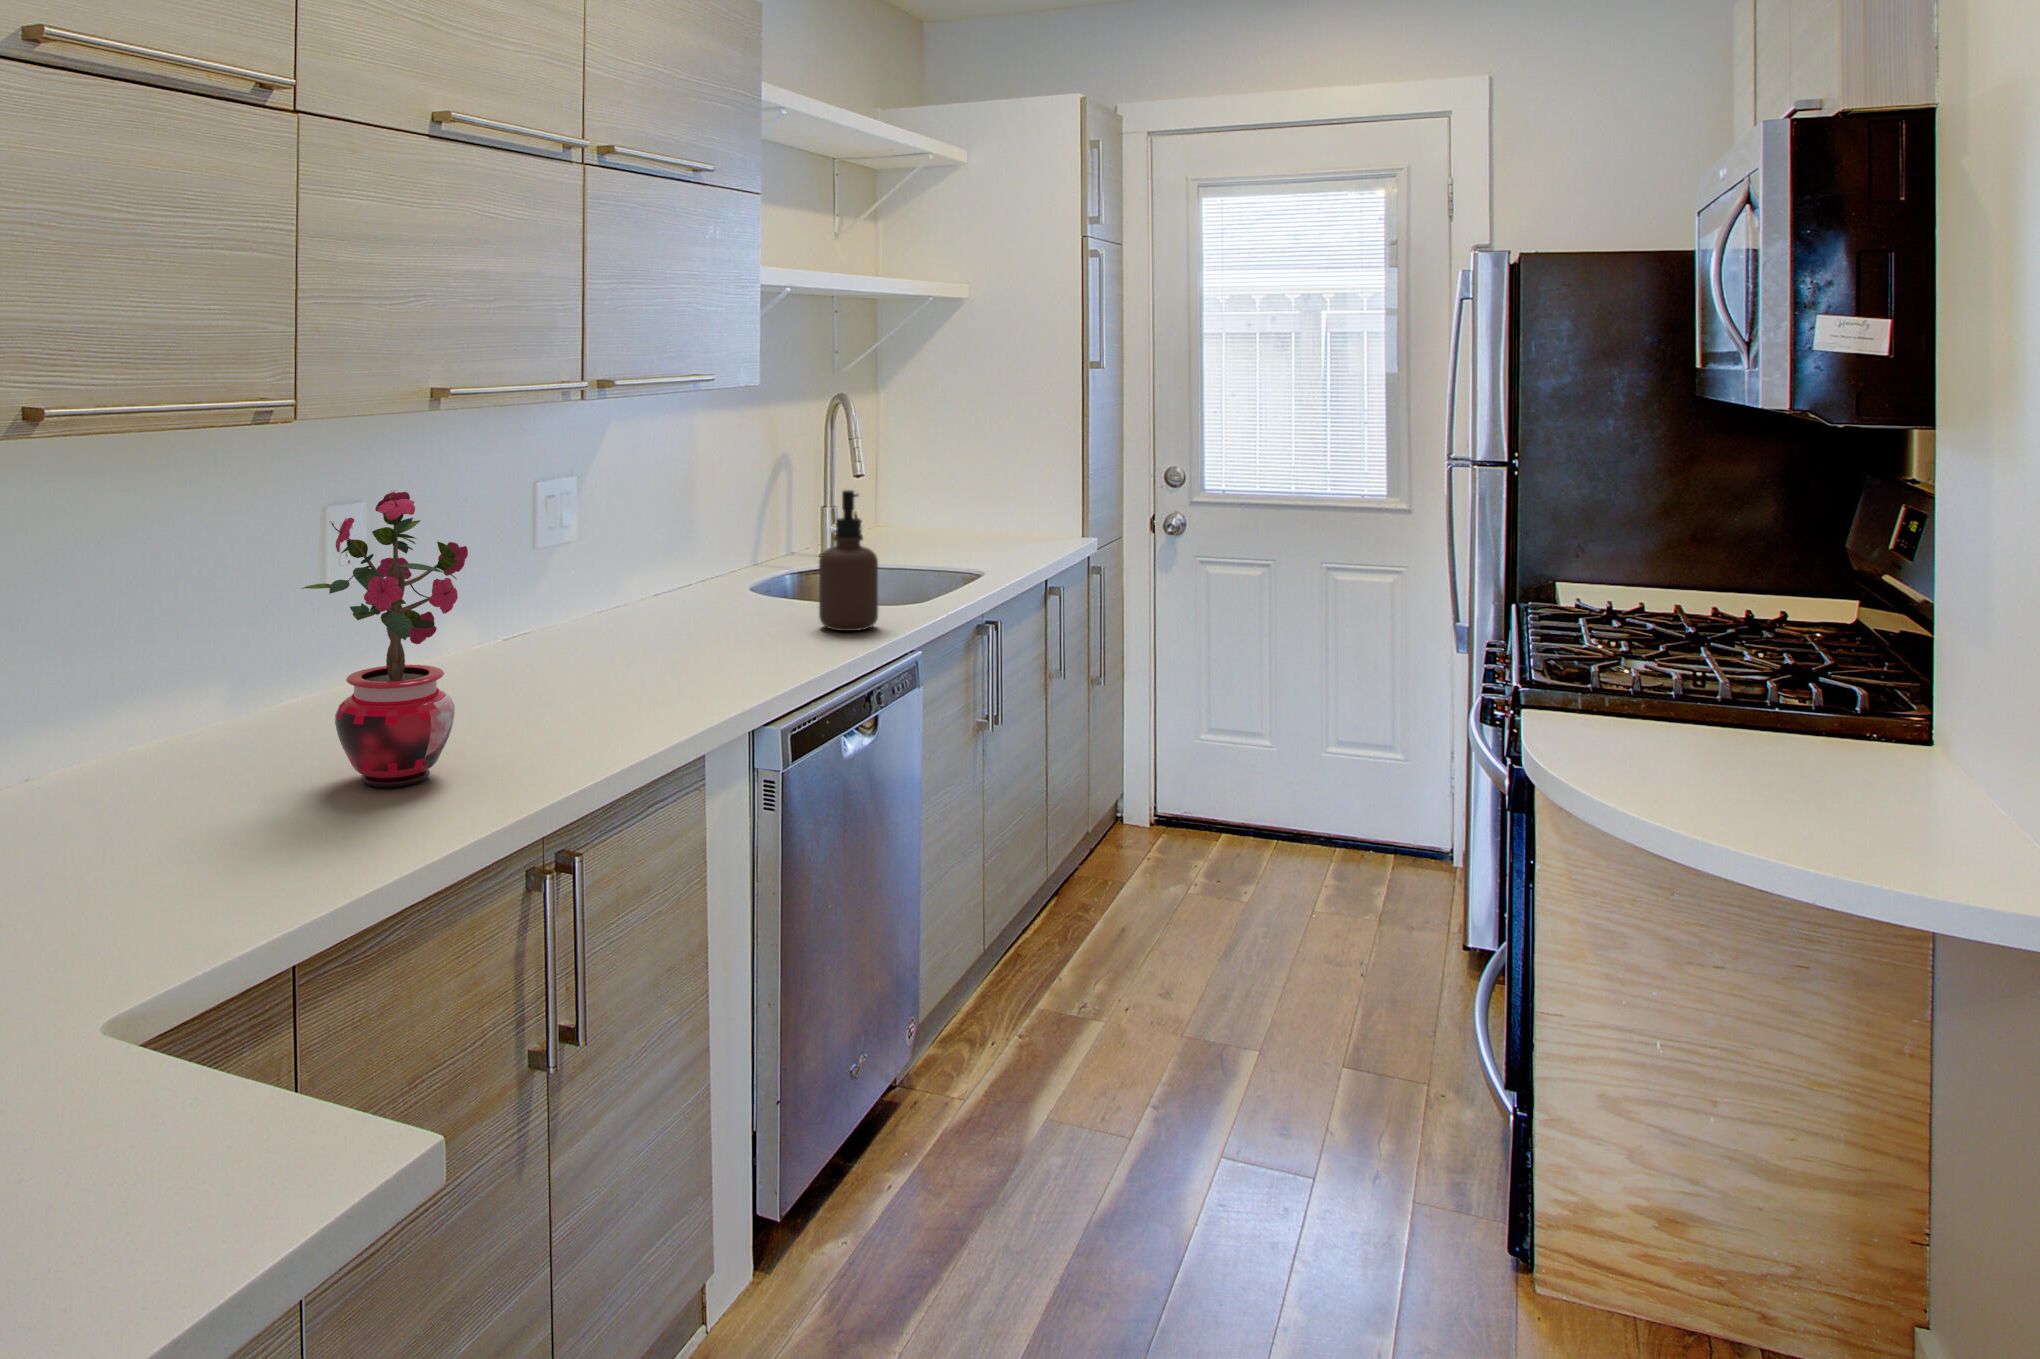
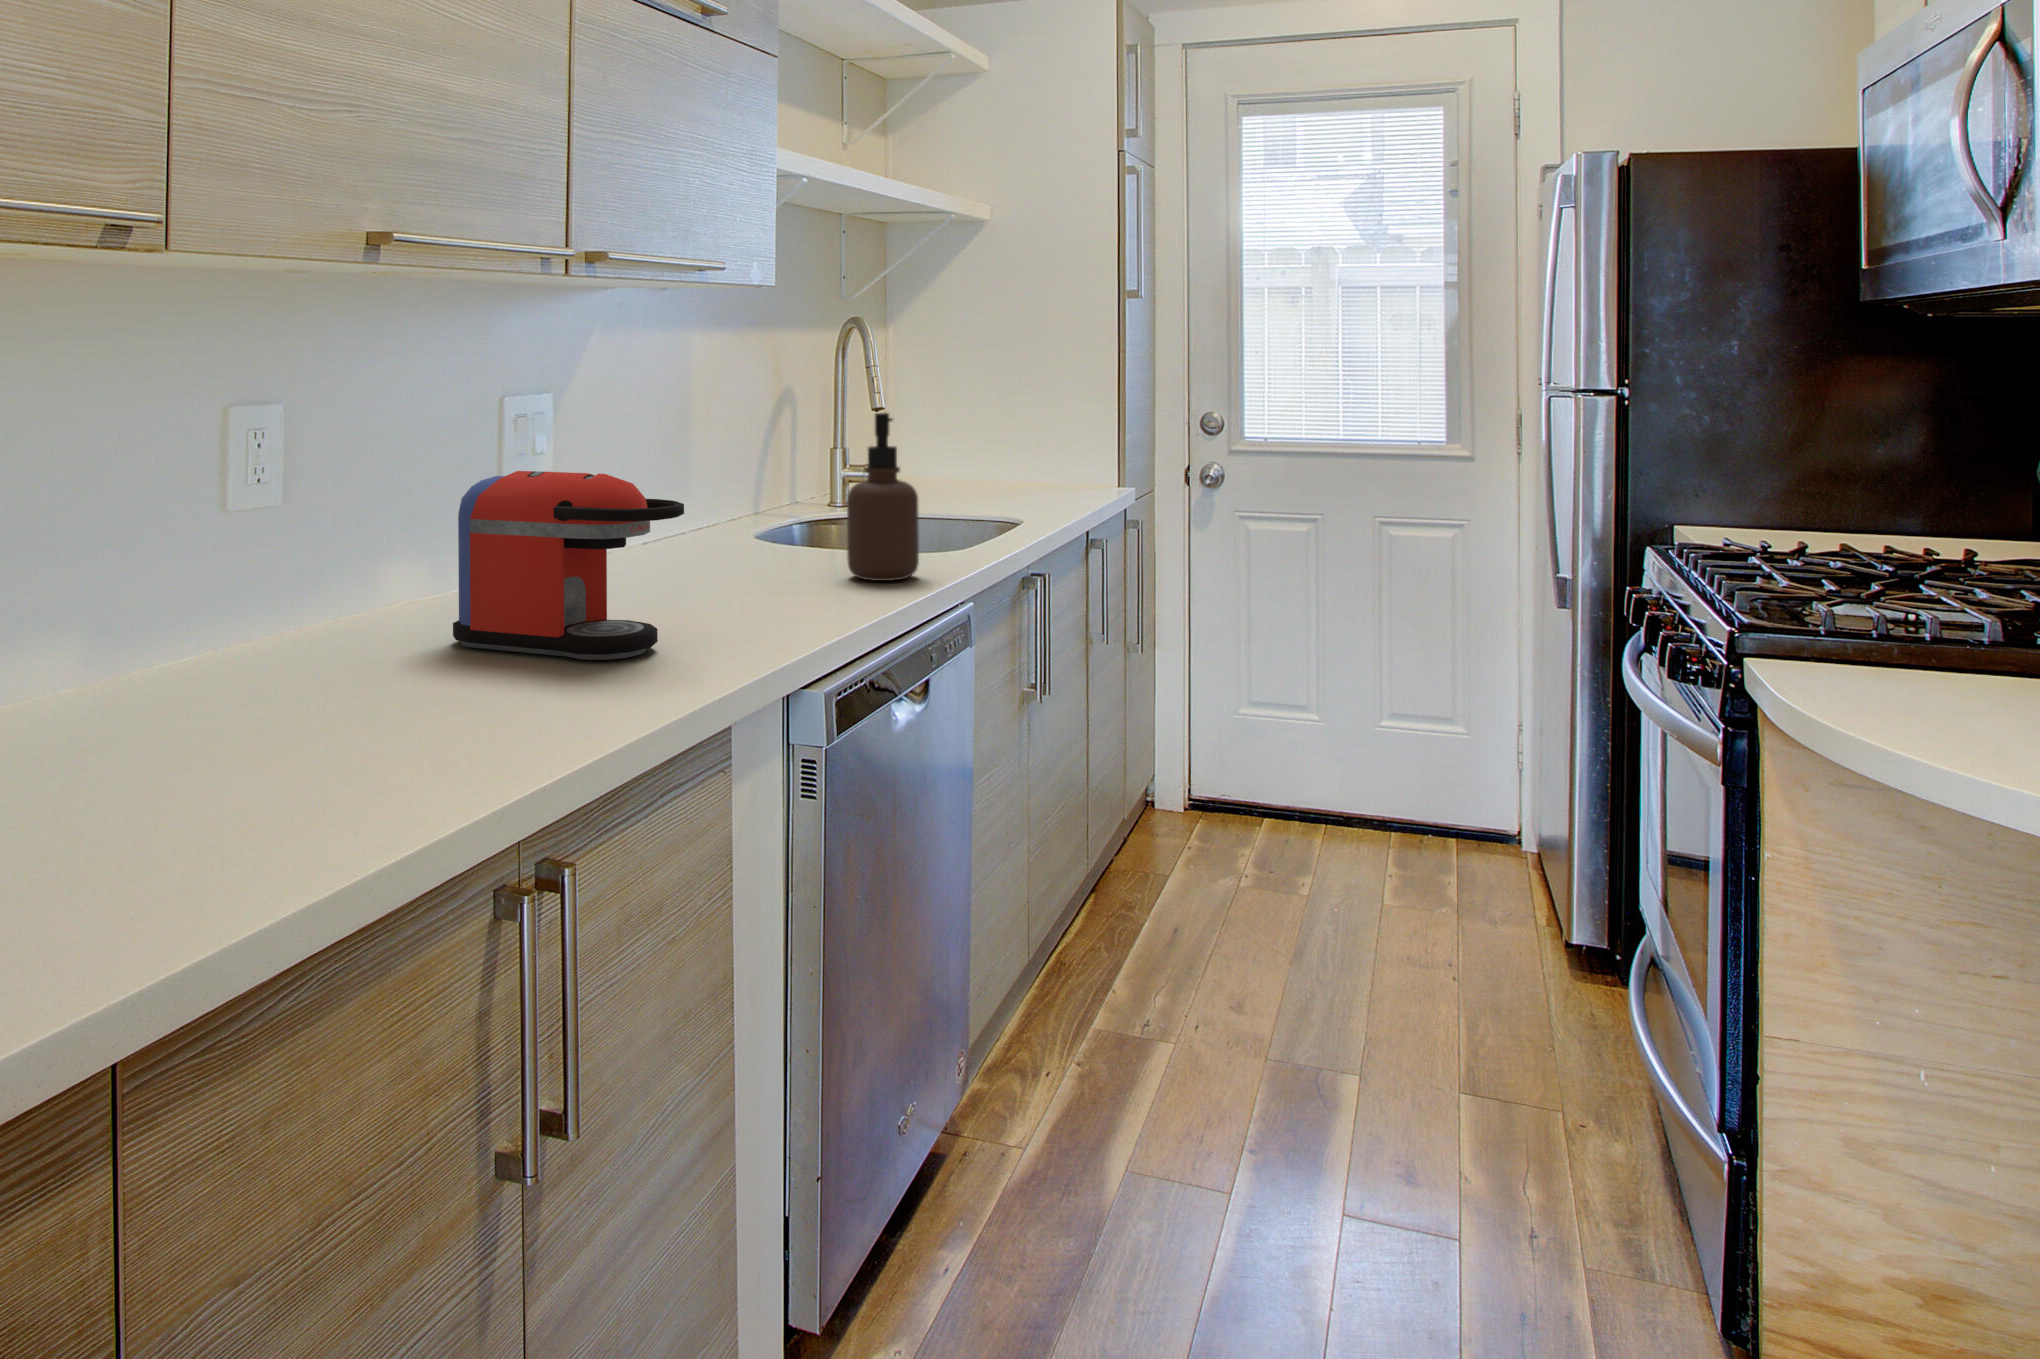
potted plant: present [302,492,468,787] -> none [173,359,412,774]
coffee maker: none [495,549,676,700] -> present [453,471,684,660]

